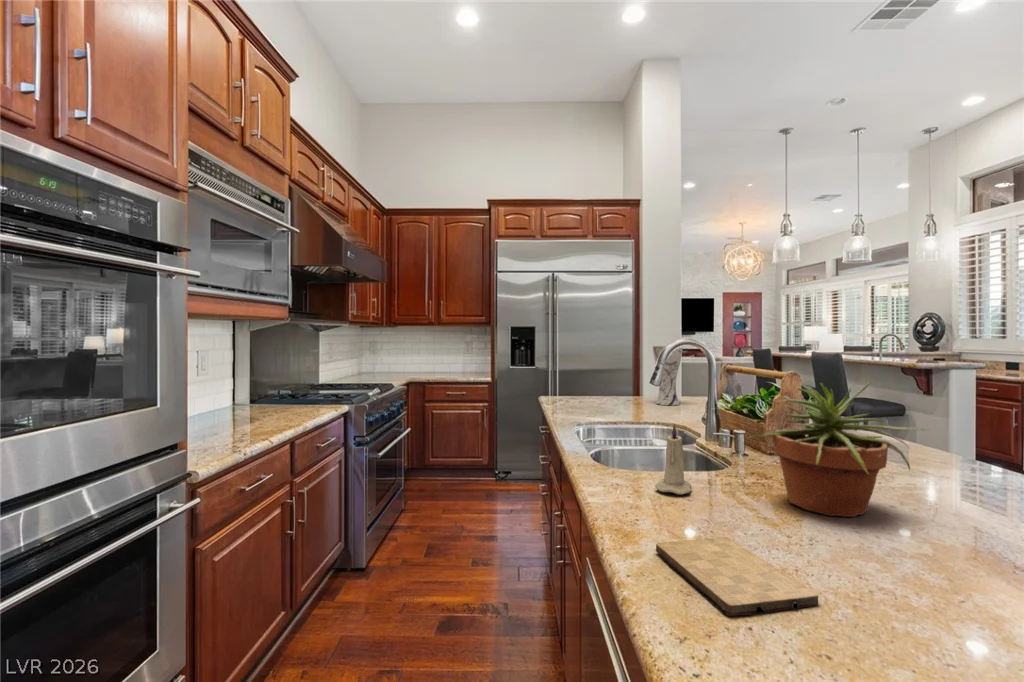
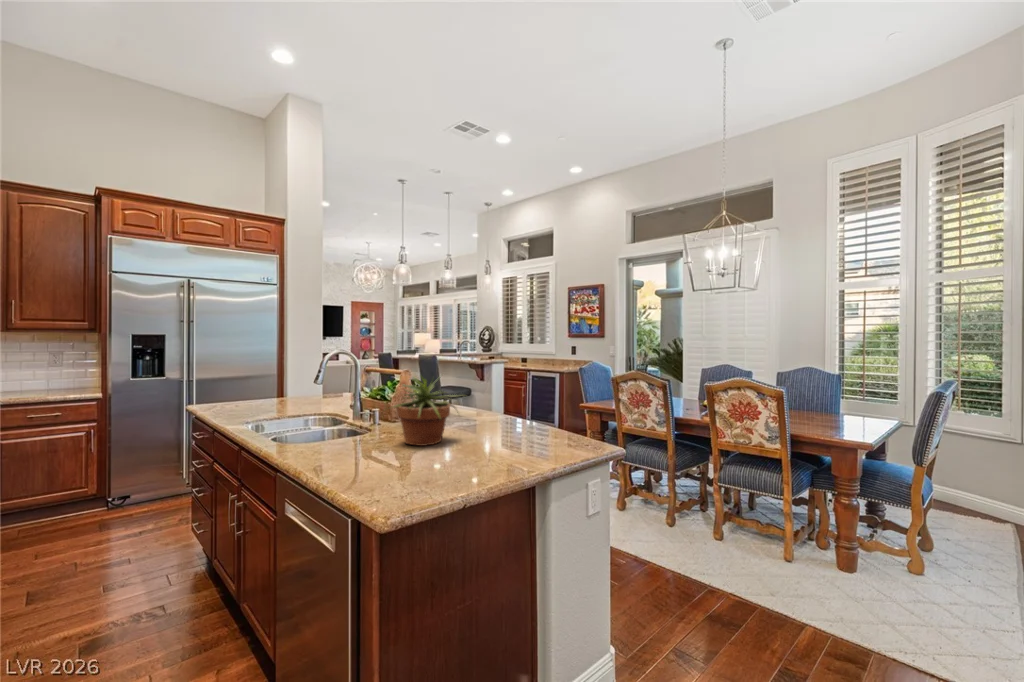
vase: present [653,346,683,405] -> none [304,353,329,401]
candle: present [655,424,692,495] -> none [327,406,351,452]
cutting board: present [656,537,818,616] -> none [338,462,418,489]

